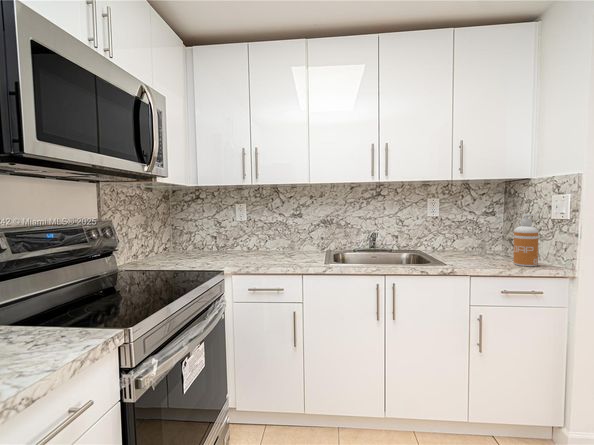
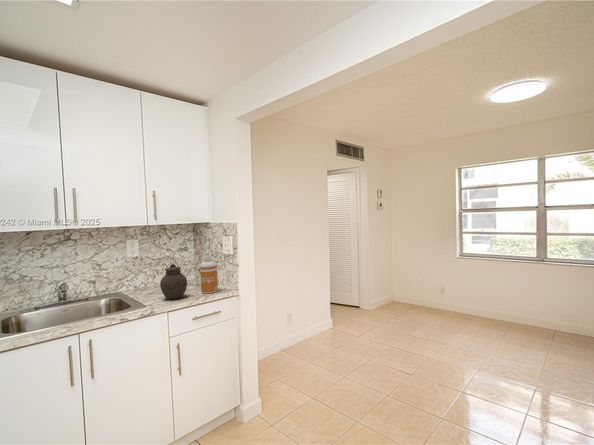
jar: none [463,225,495,264] -> present [160,264,187,299]

